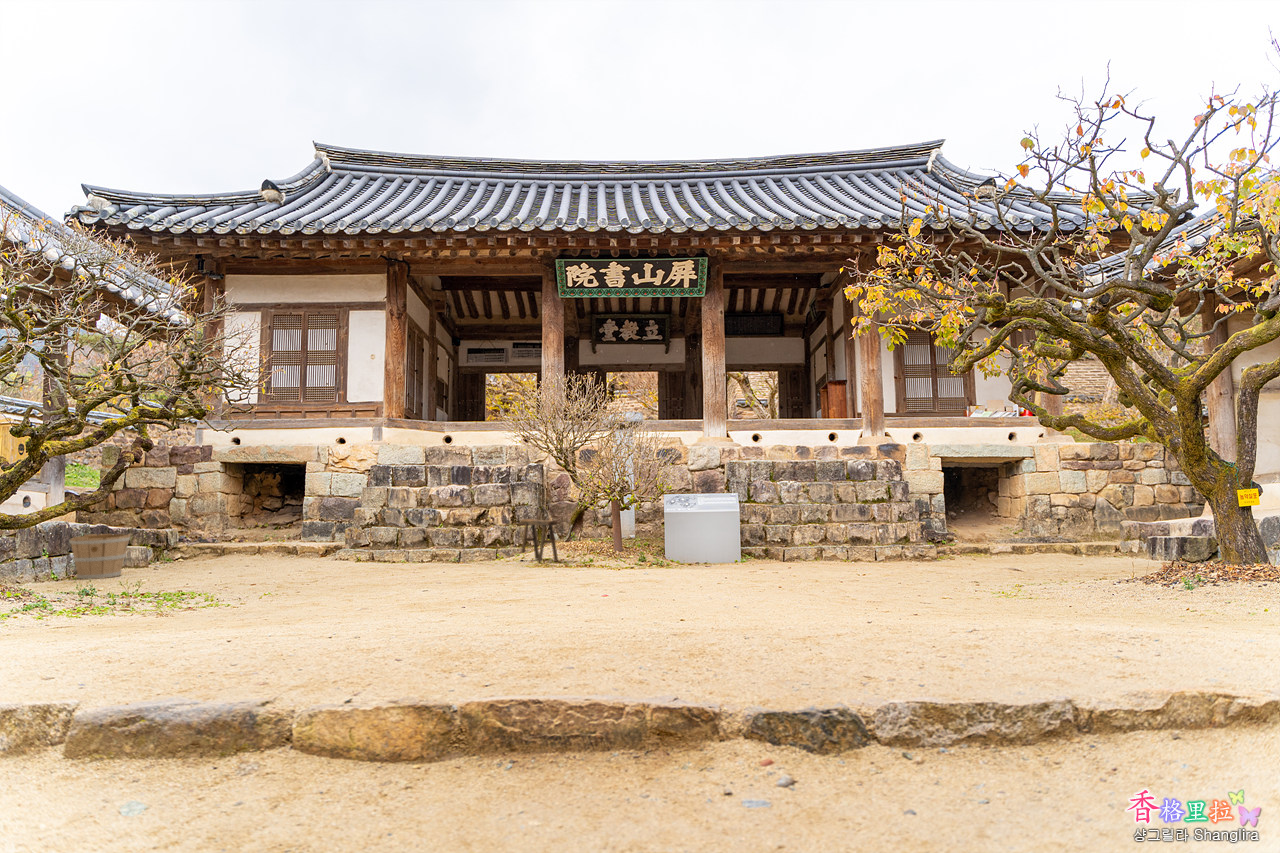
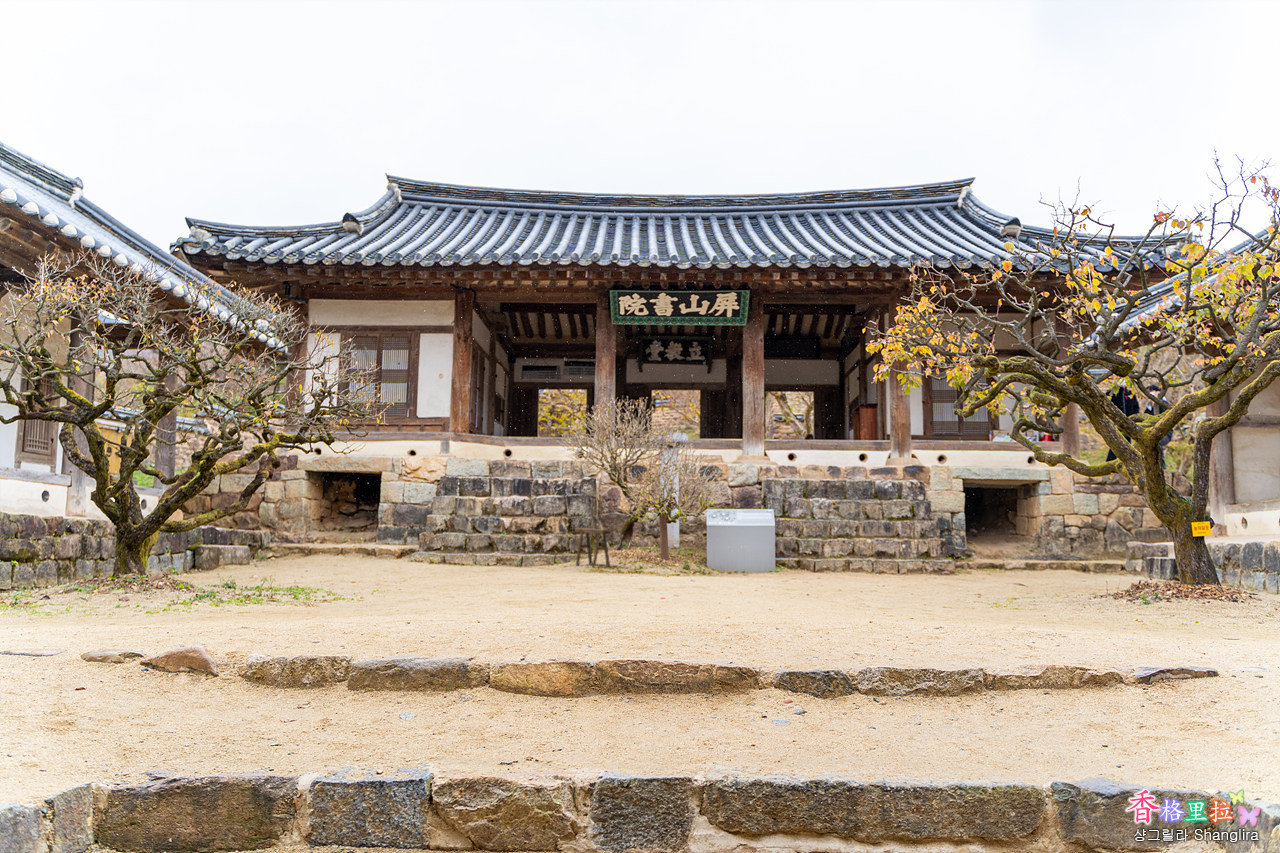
wooden bucket: present [69,534,130,579] -> none [193,532,242,571]

